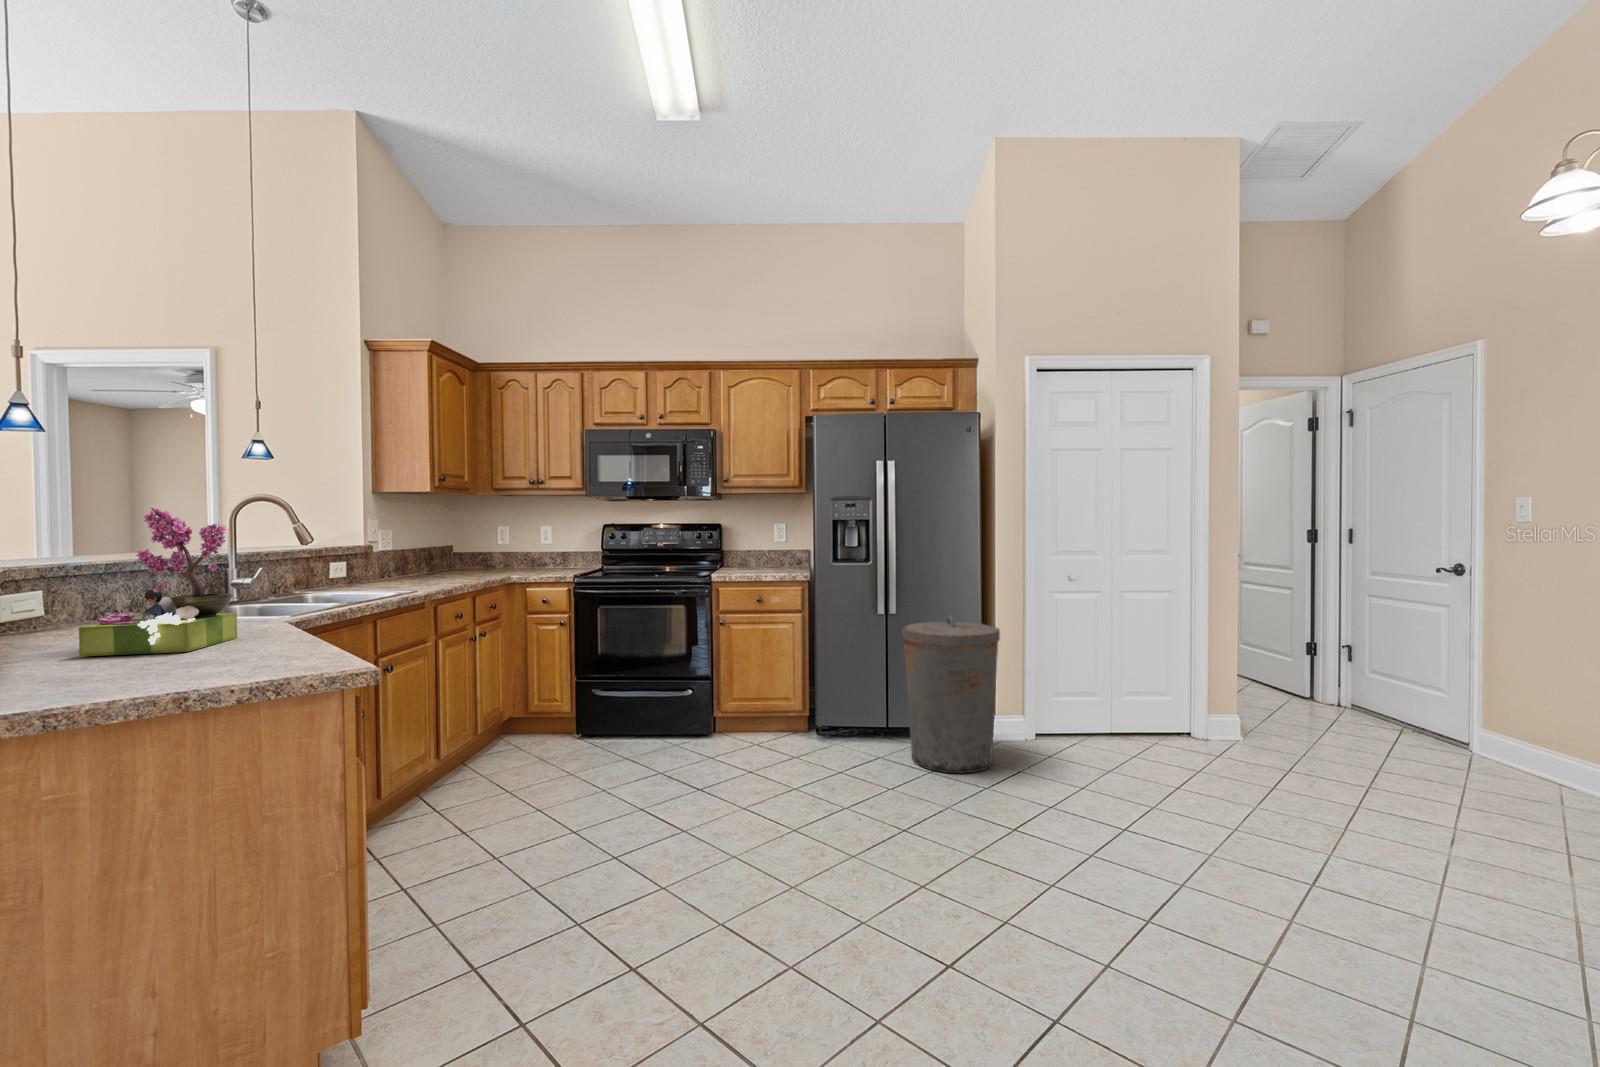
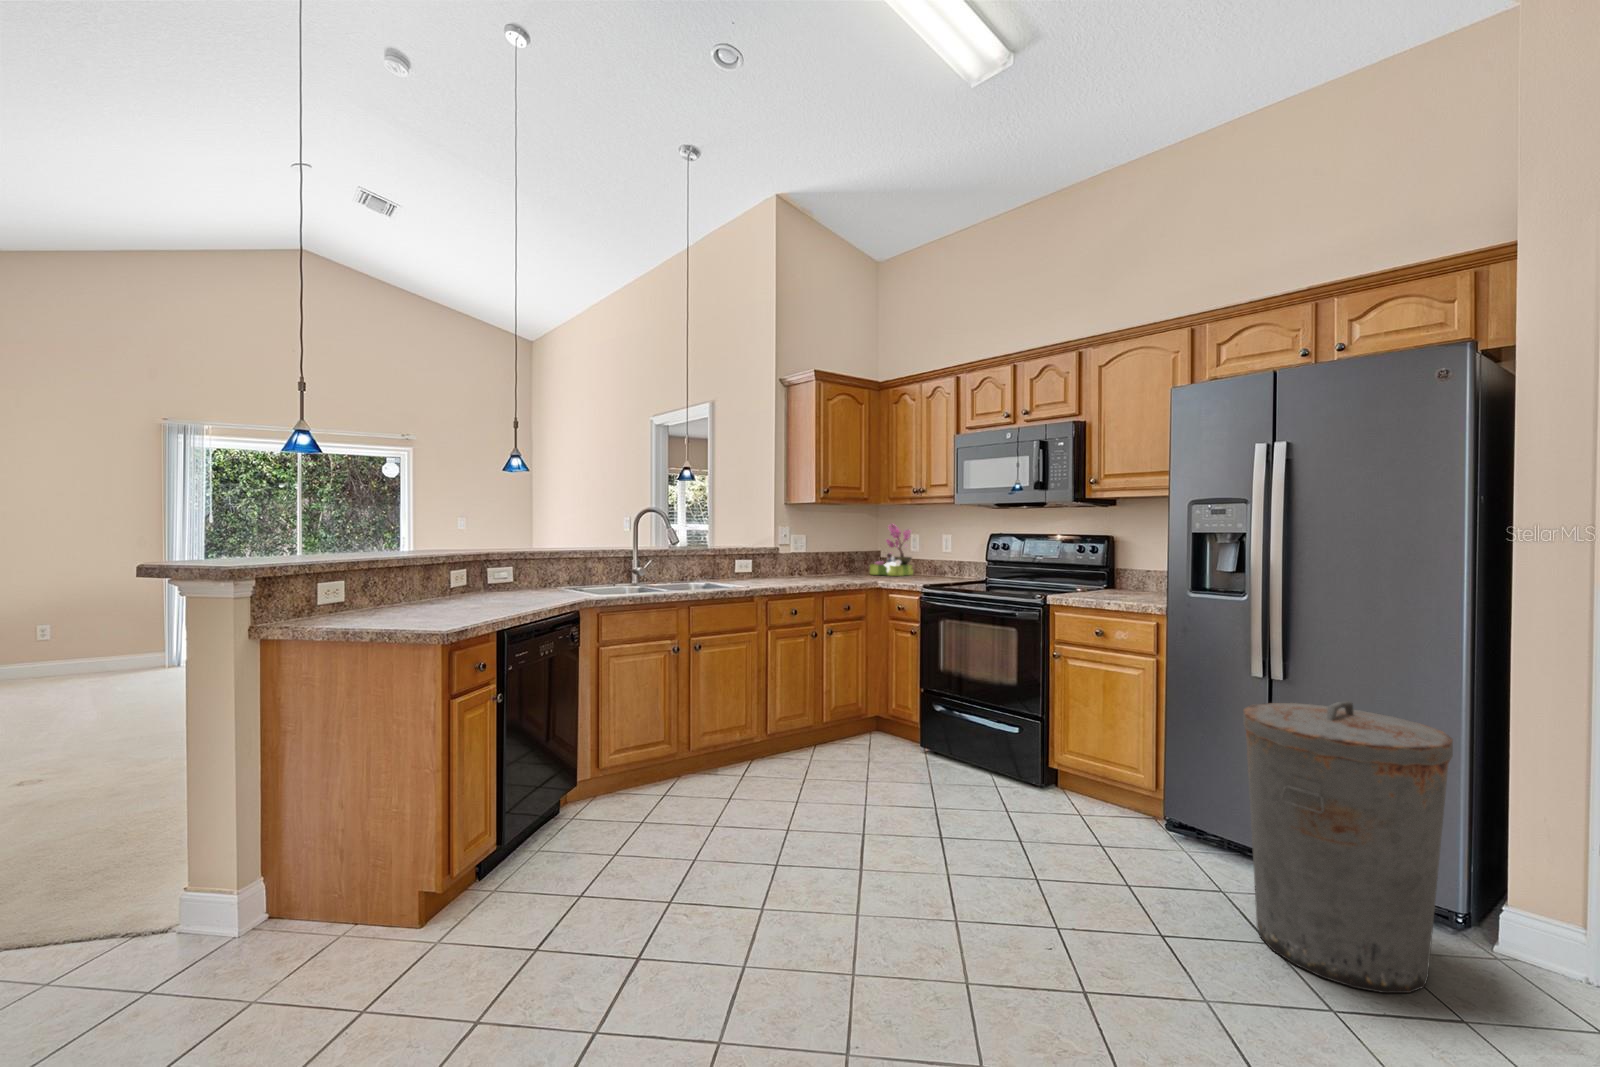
flower arrangement: present [79,507,237,656] -> present [870,524,914,576]

